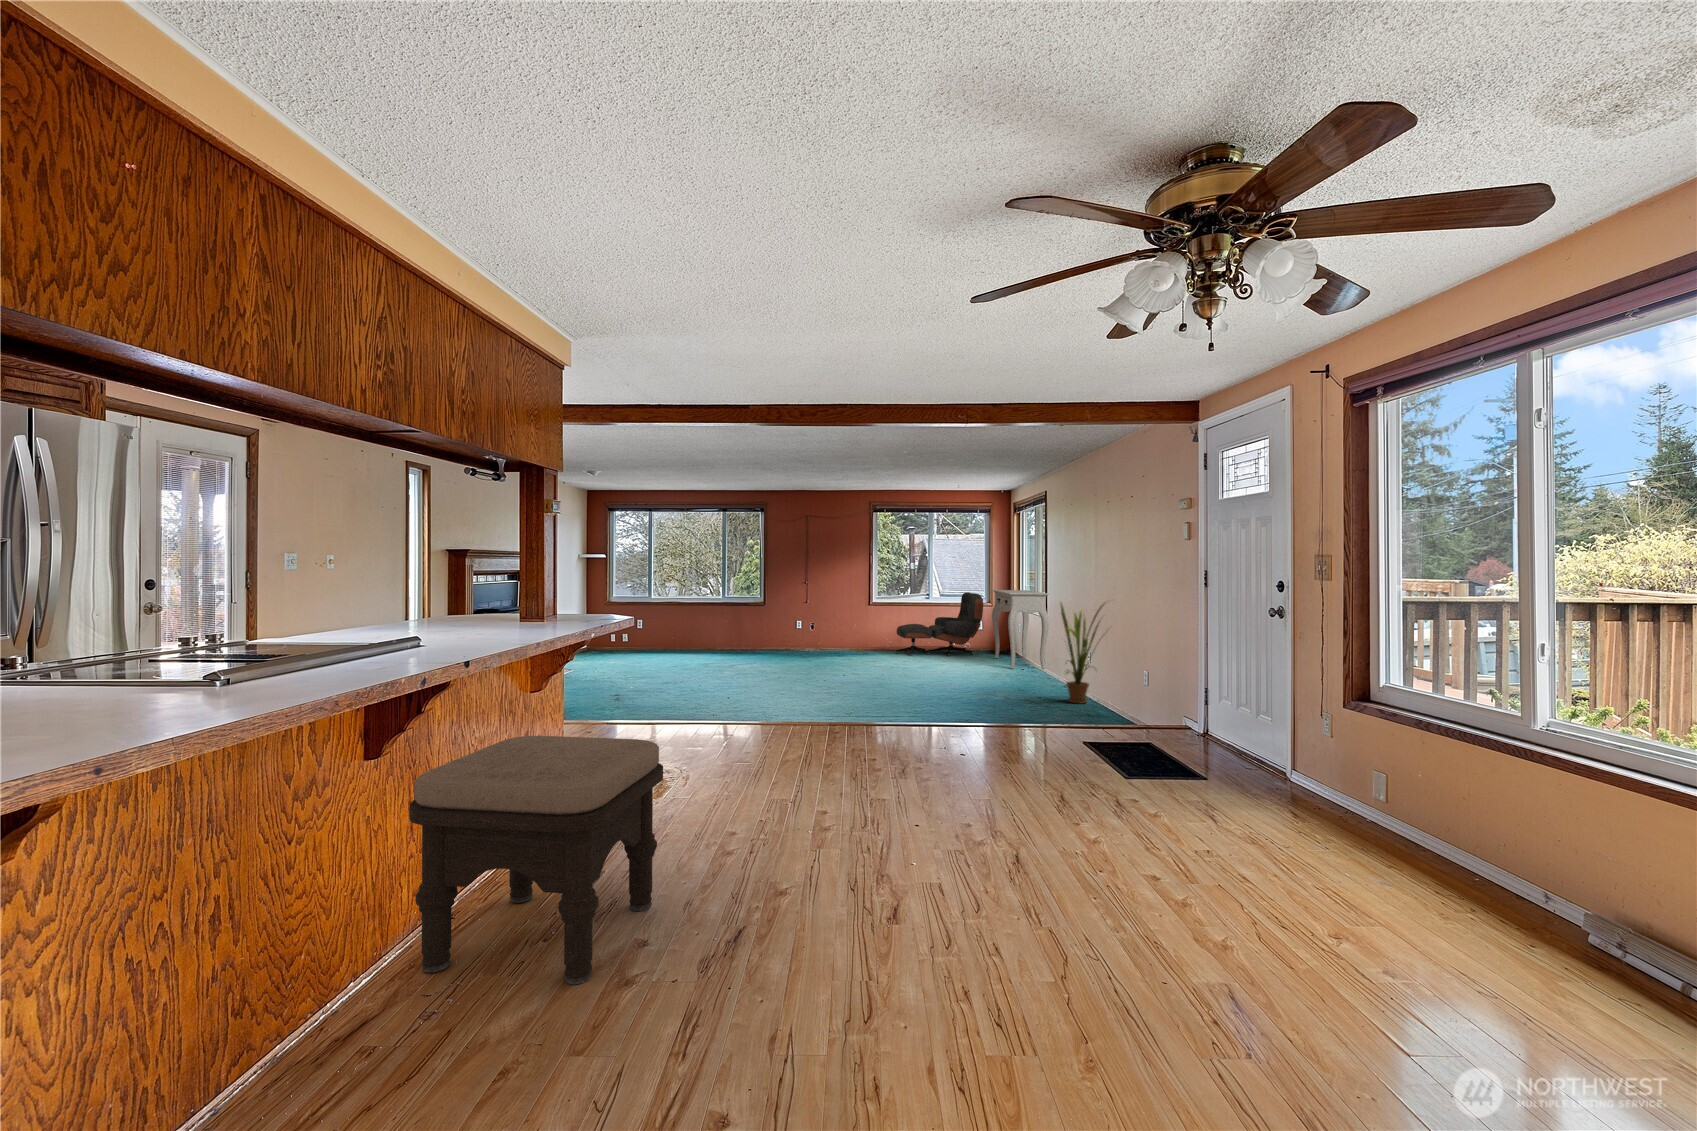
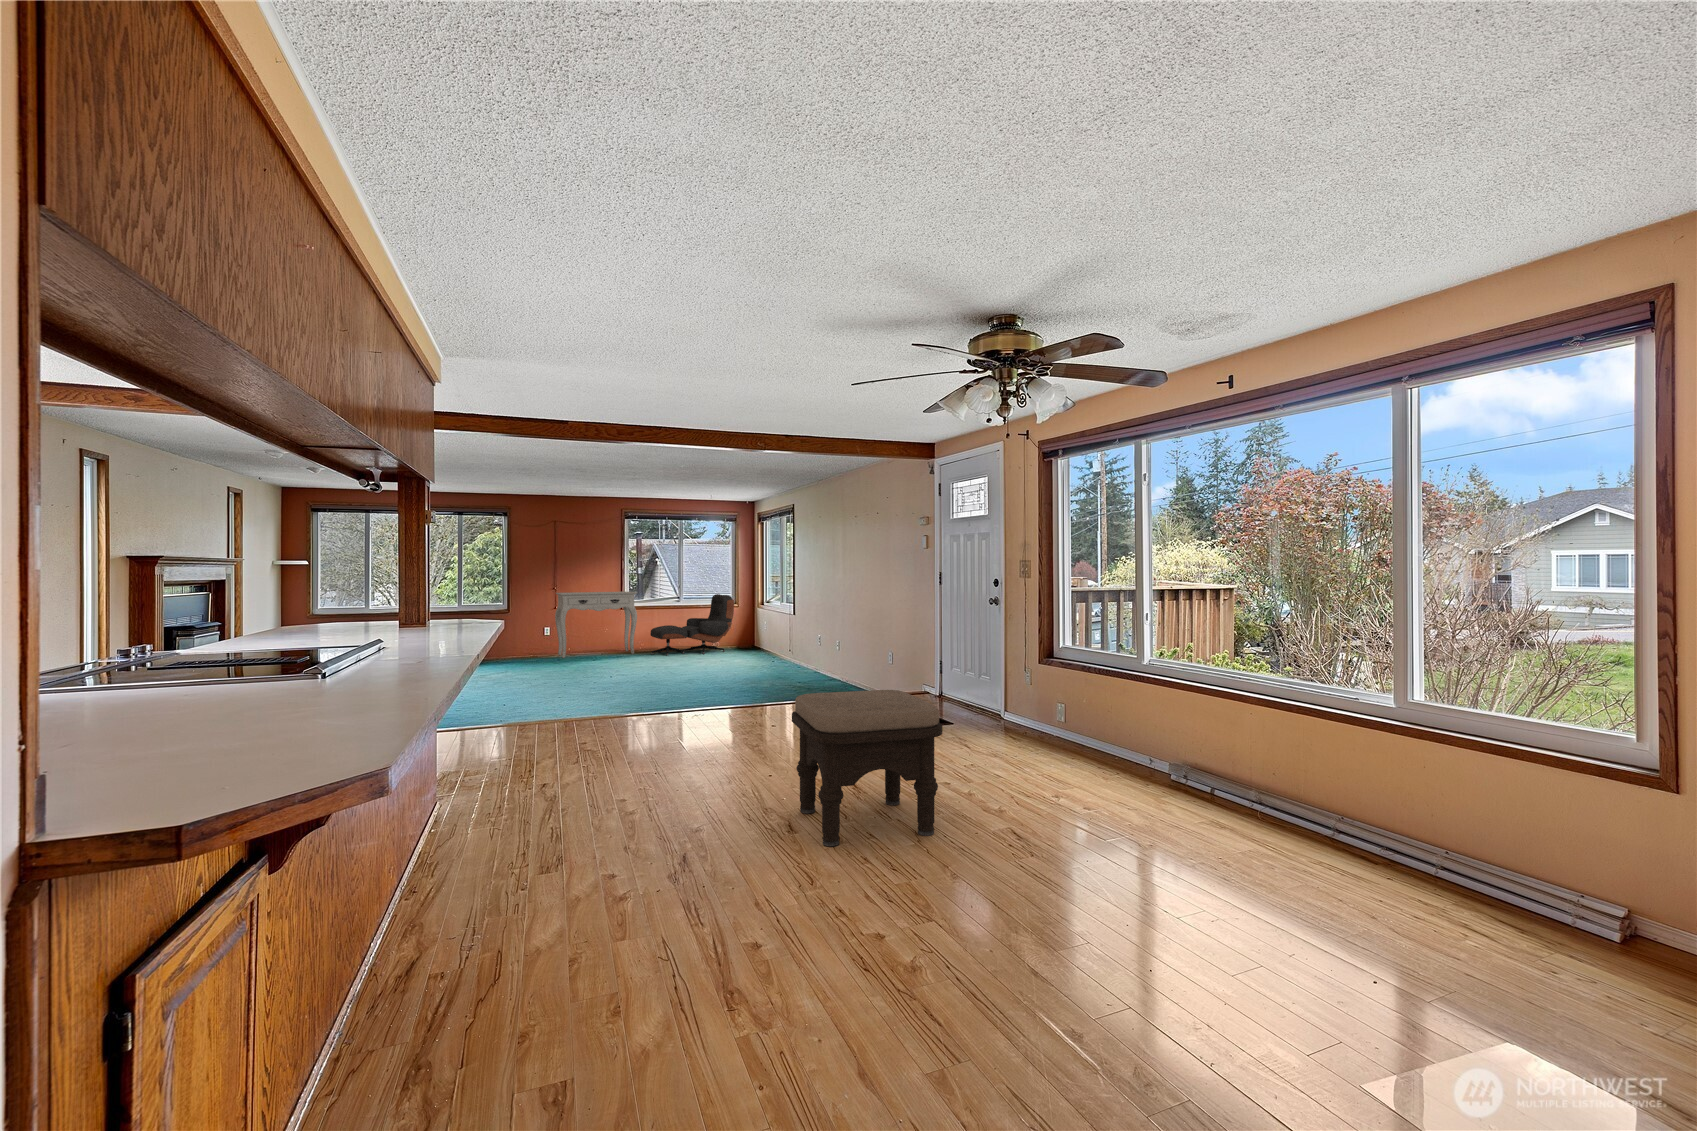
console table: present [992,590,1049,669] -> present [555,592,637,658]
house plant: present [1060,602,1106,703] -> none [821,597,866,684]
ottoman: present [409,736,663,985] -> present [792,690,942,846]

